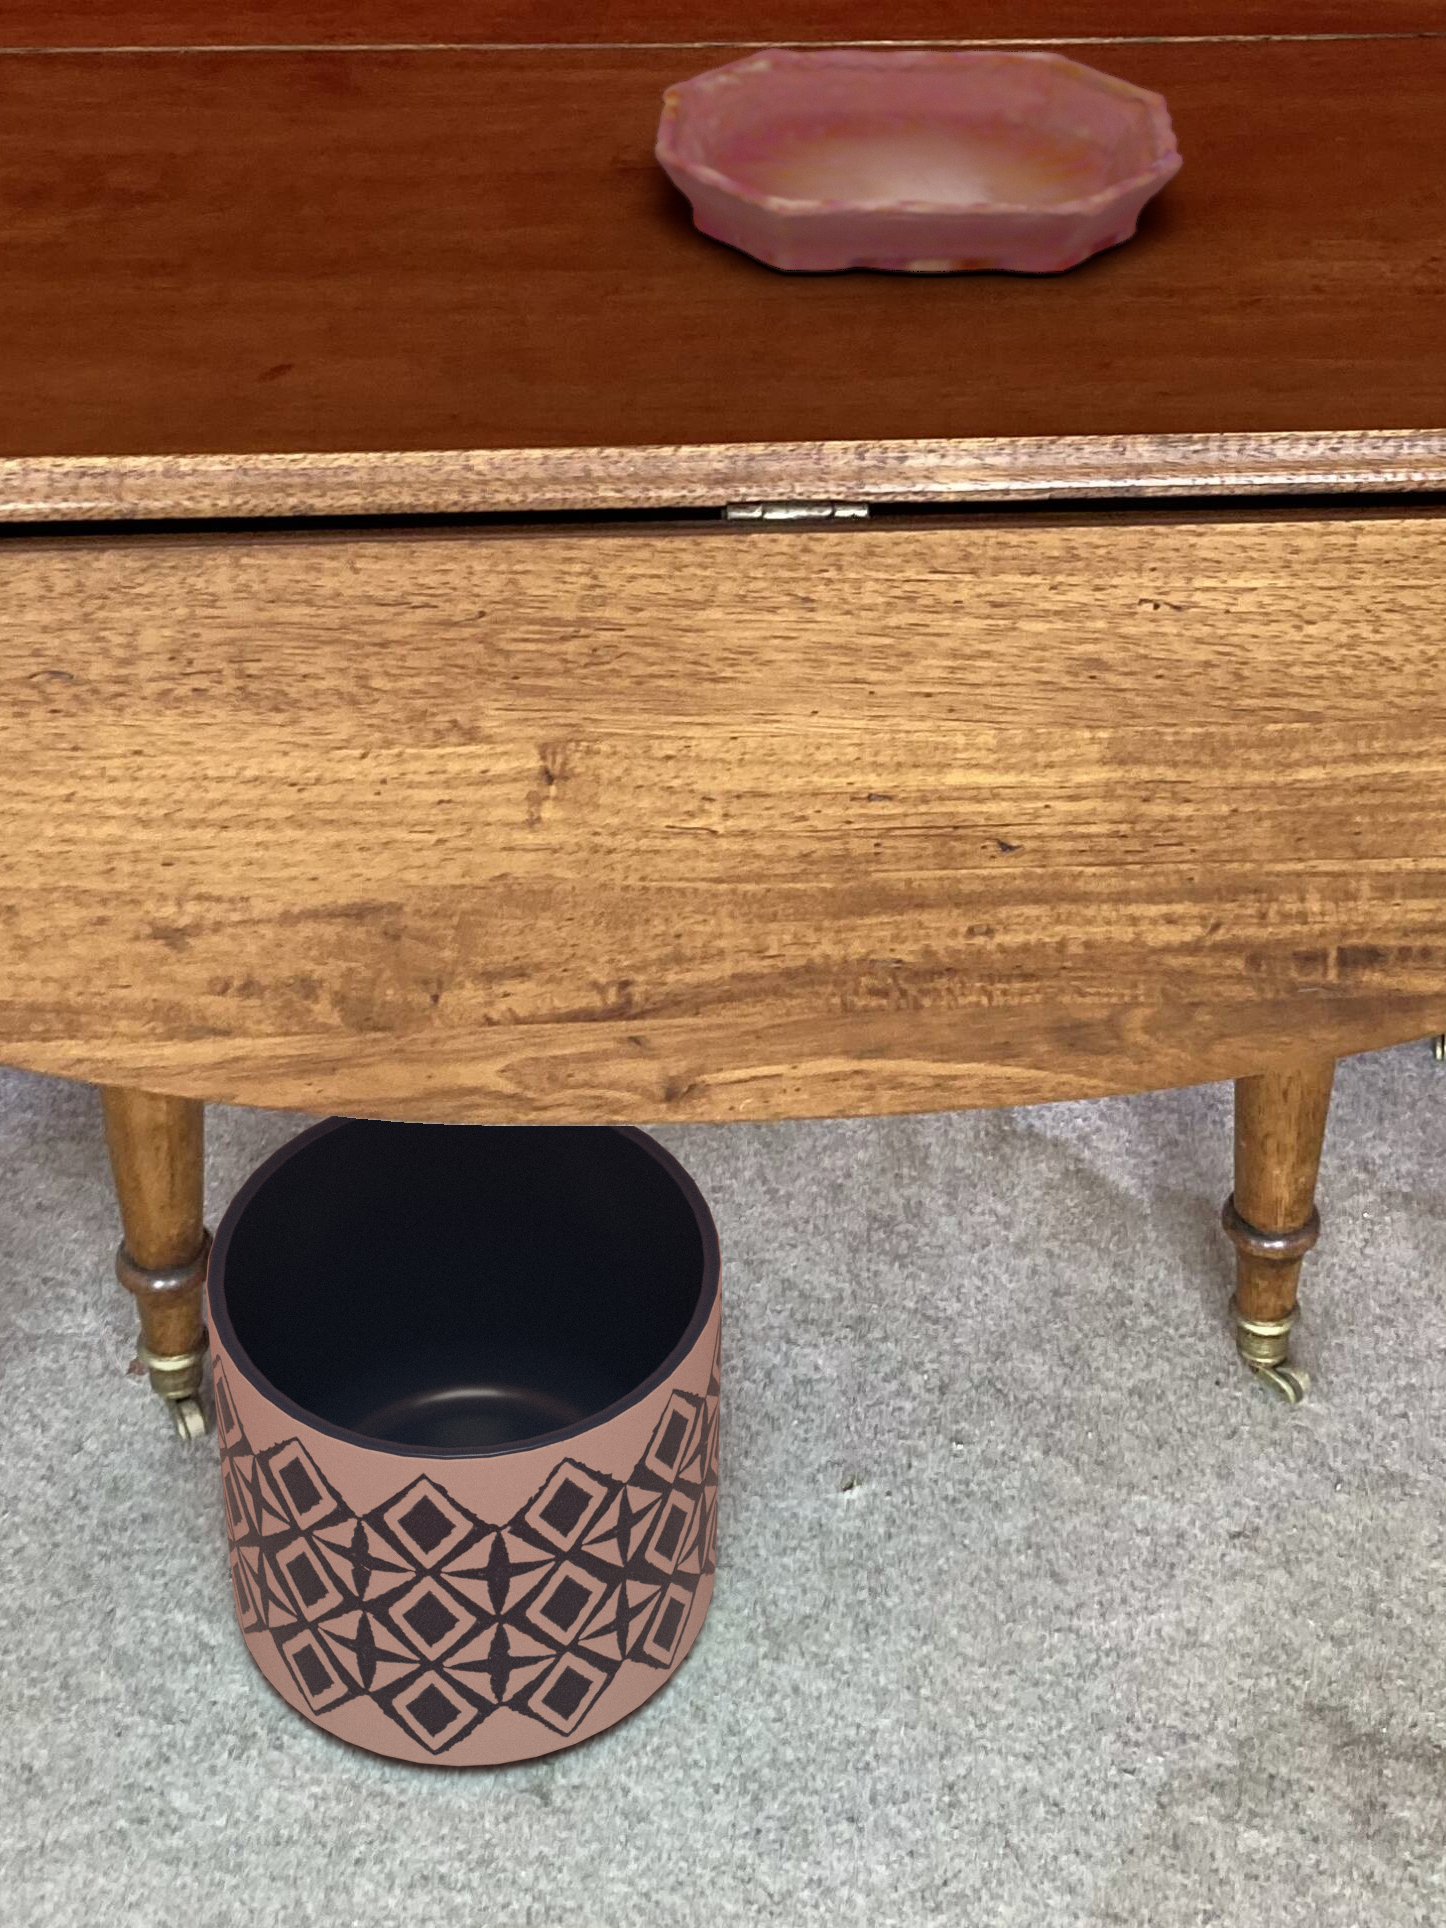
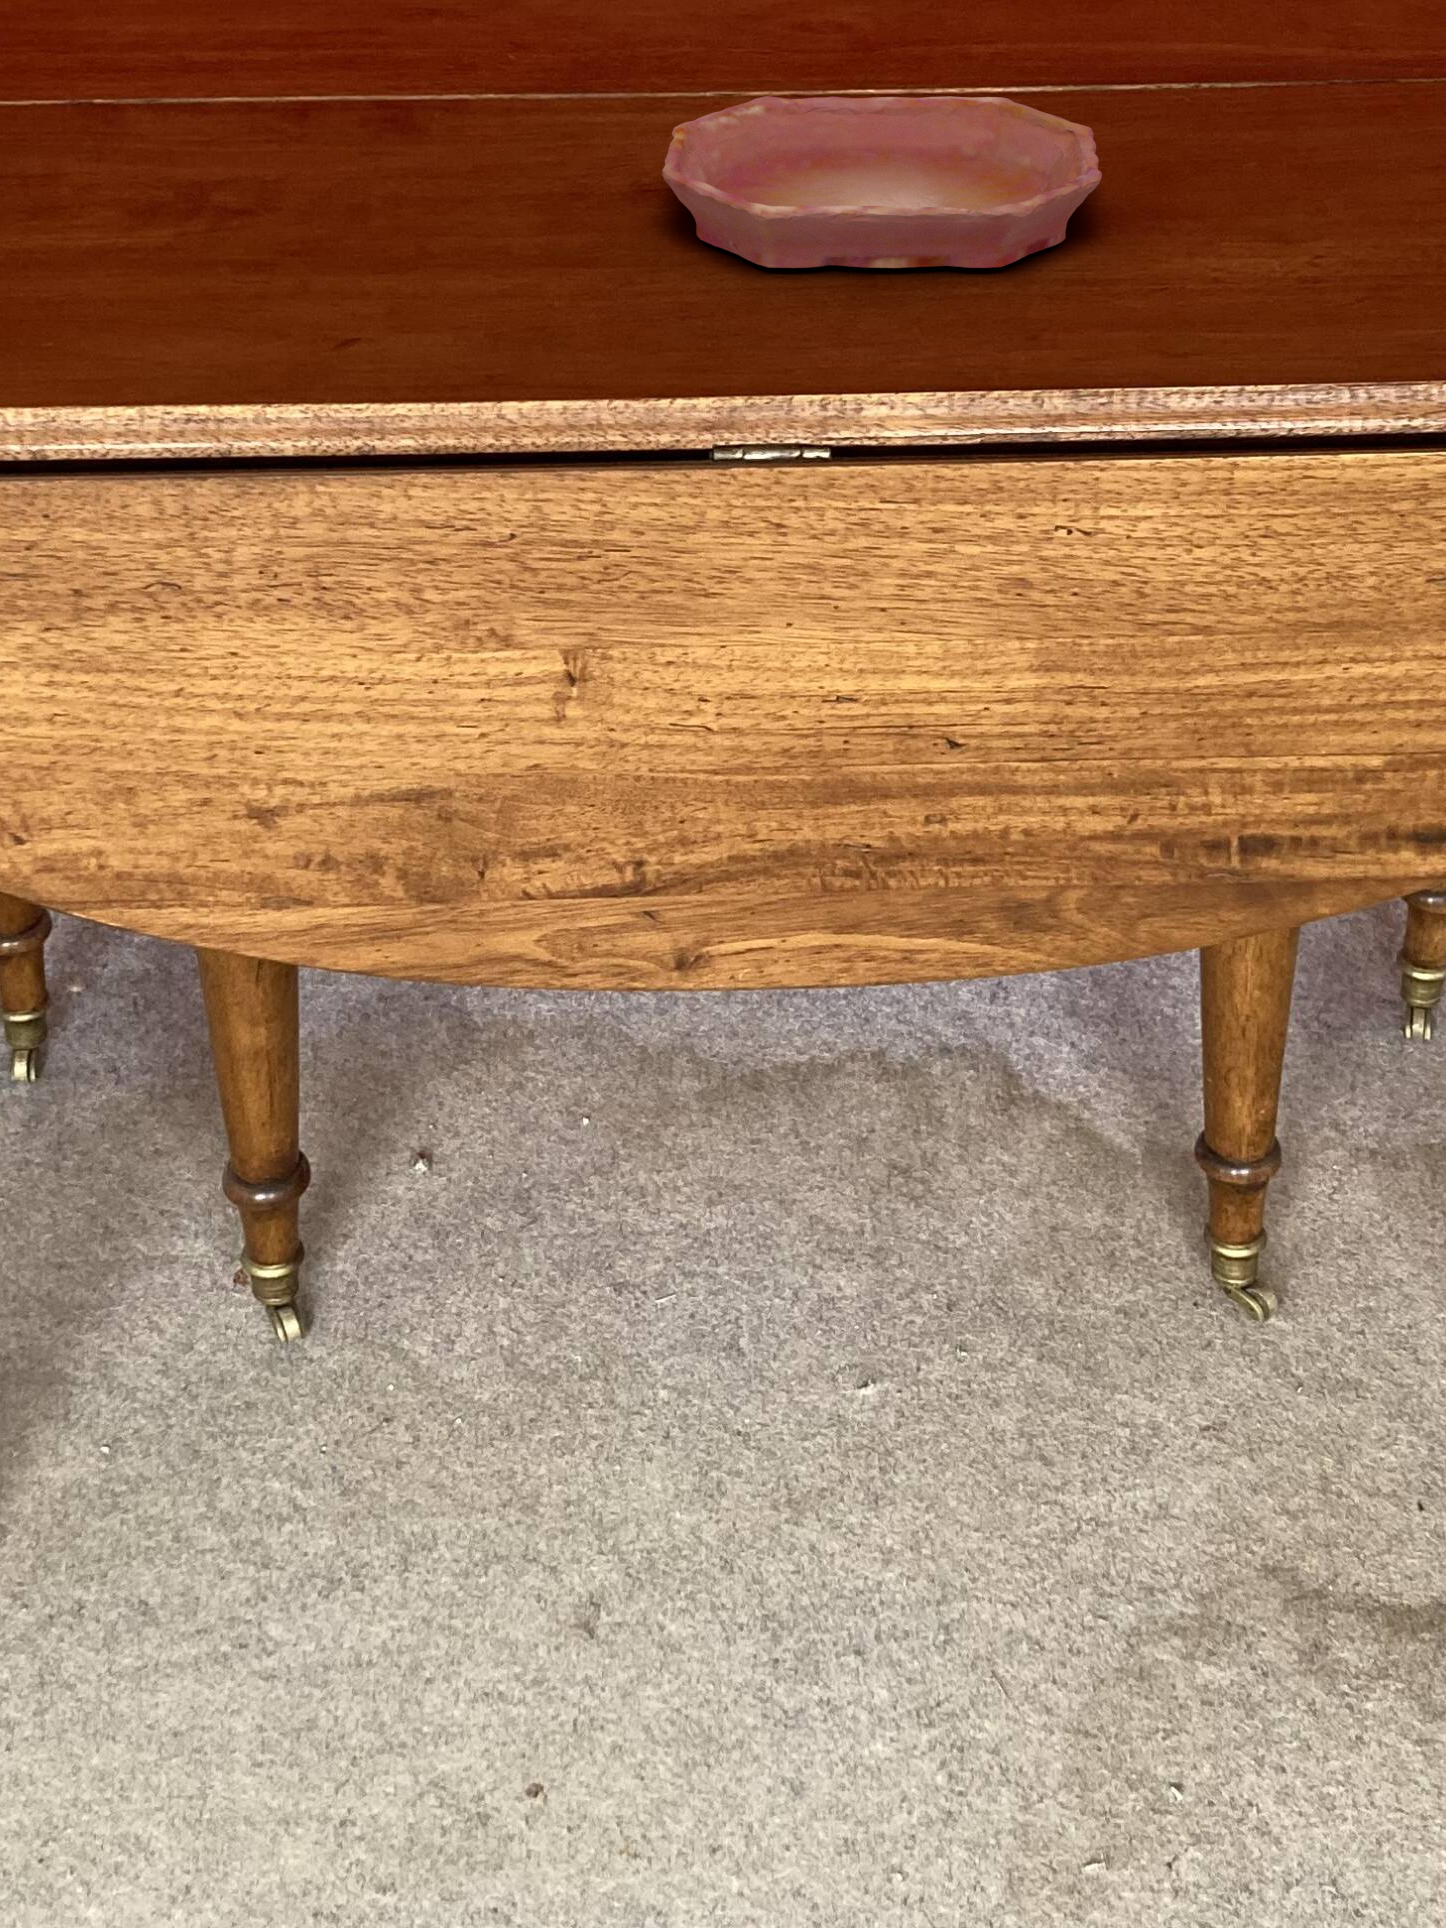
planter: present [206,1116,722,1766] -> none [300,1022,745,1602]

